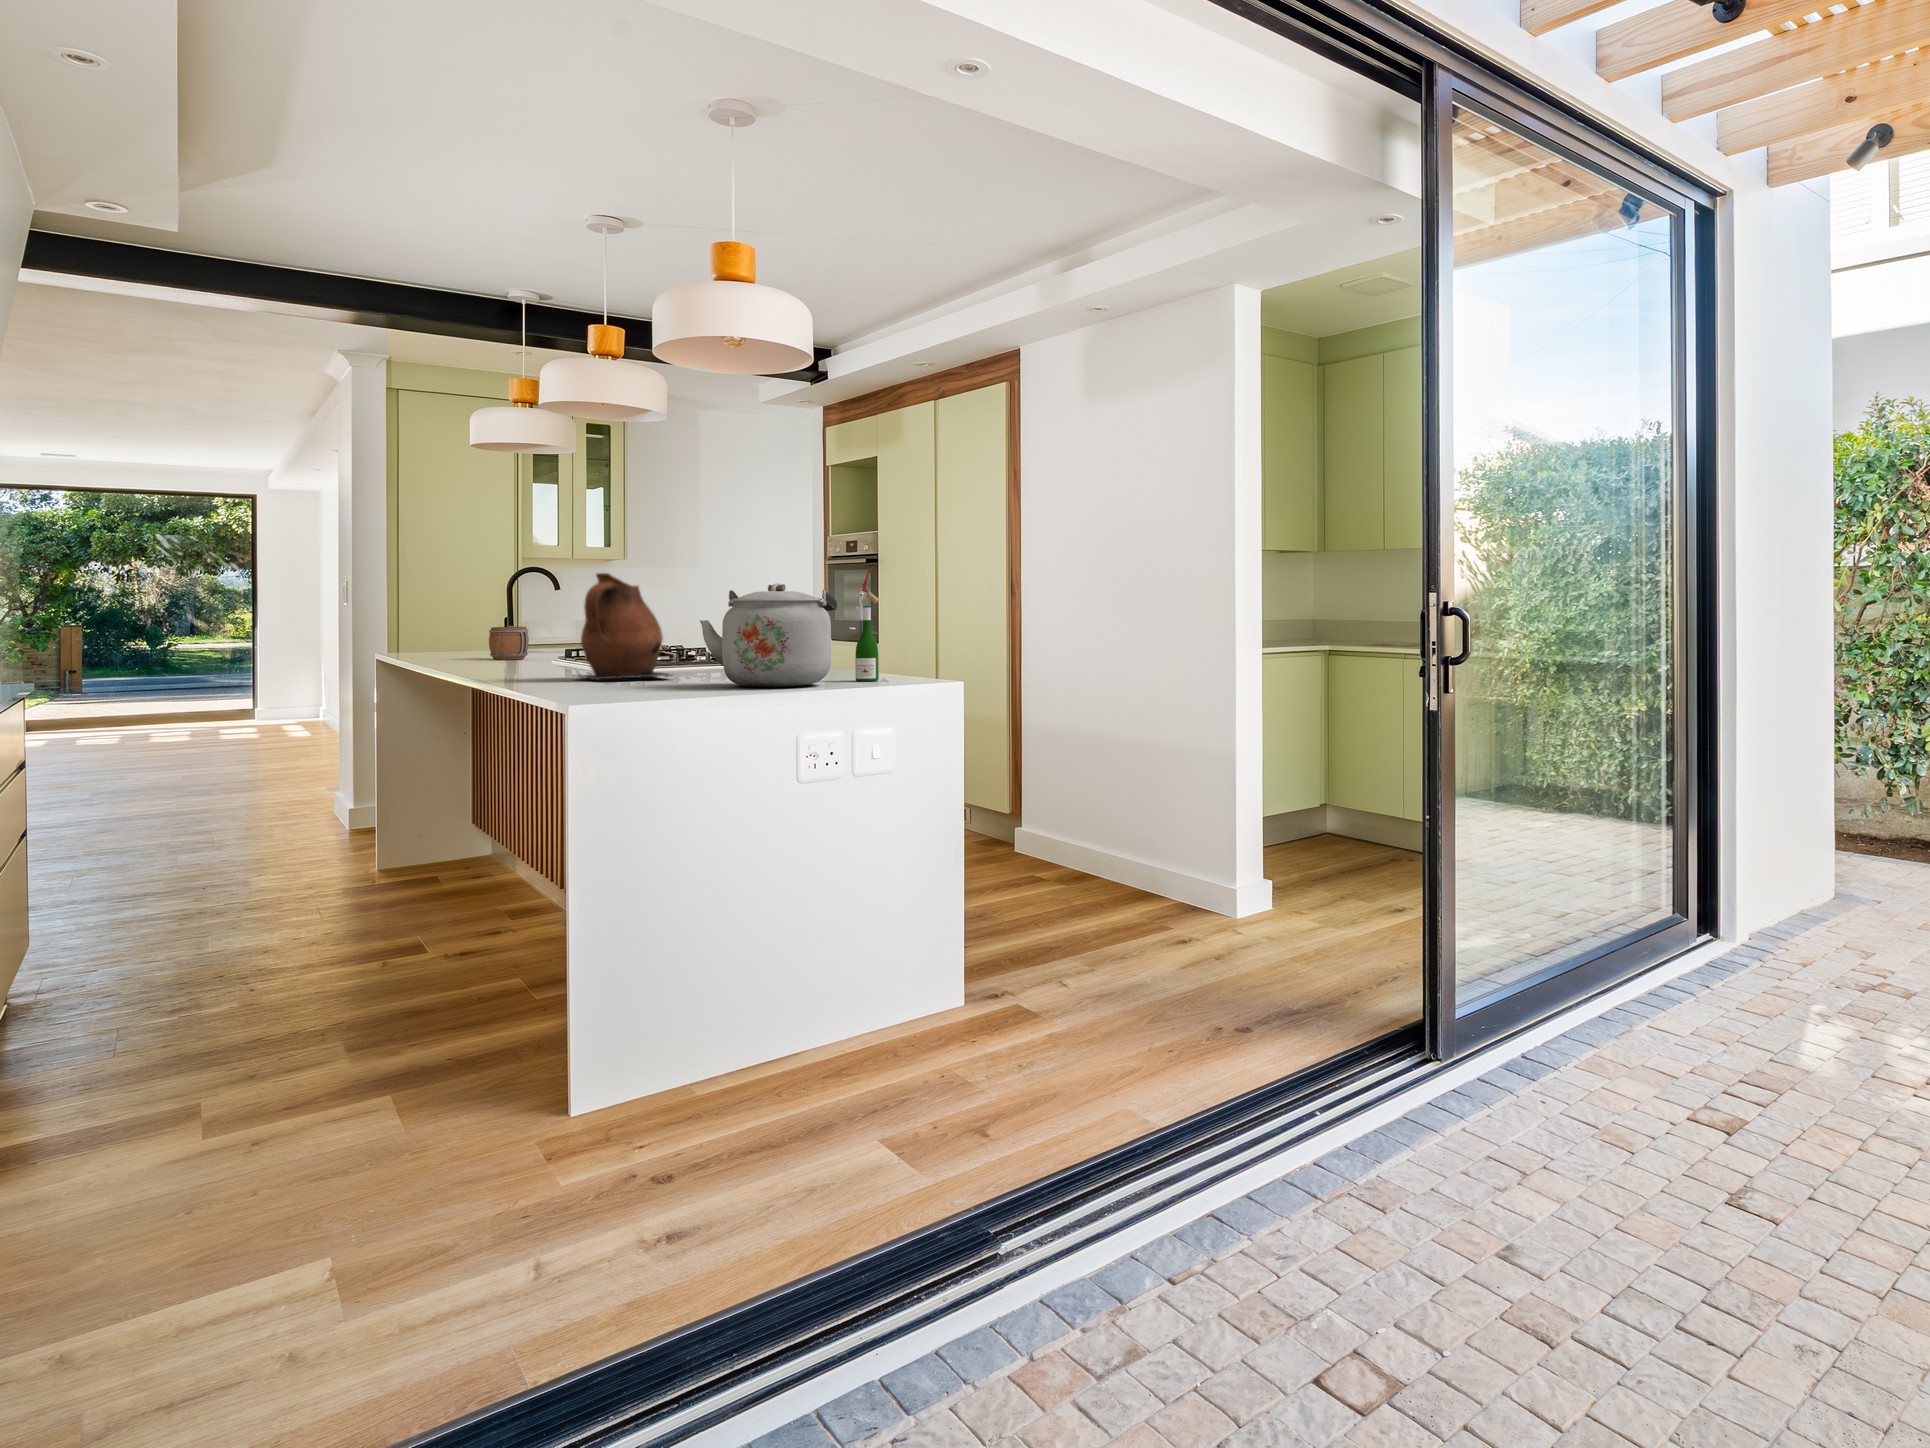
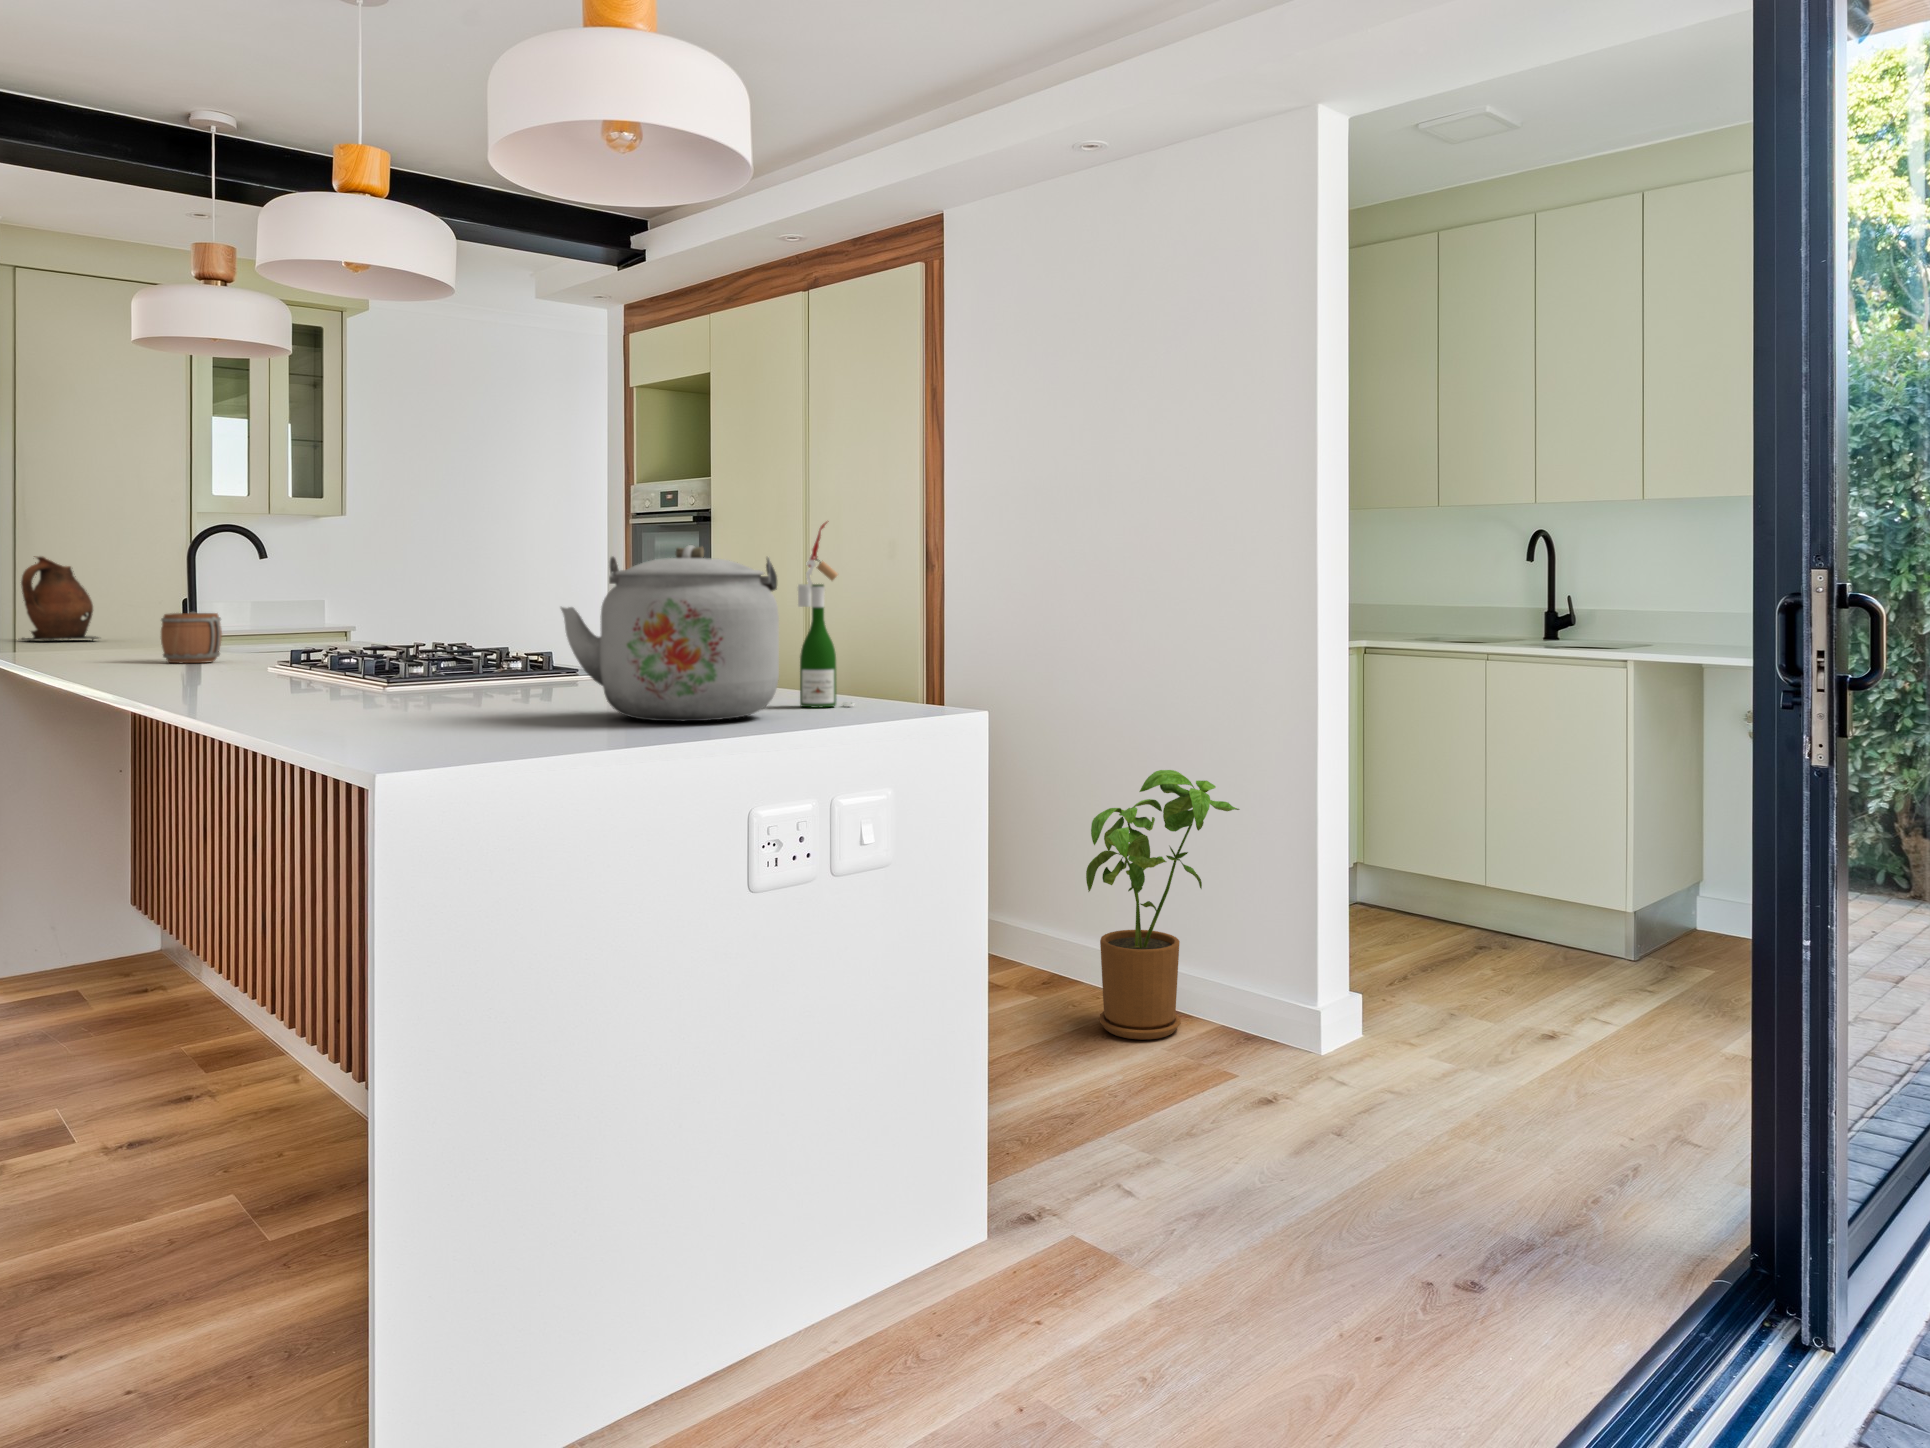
ceramic pitcher: present [579,573,671,680] -> present [21,556,98,641]
house plant: none [1084,728,1186,907] -> present [1086,770,1239,1040]

